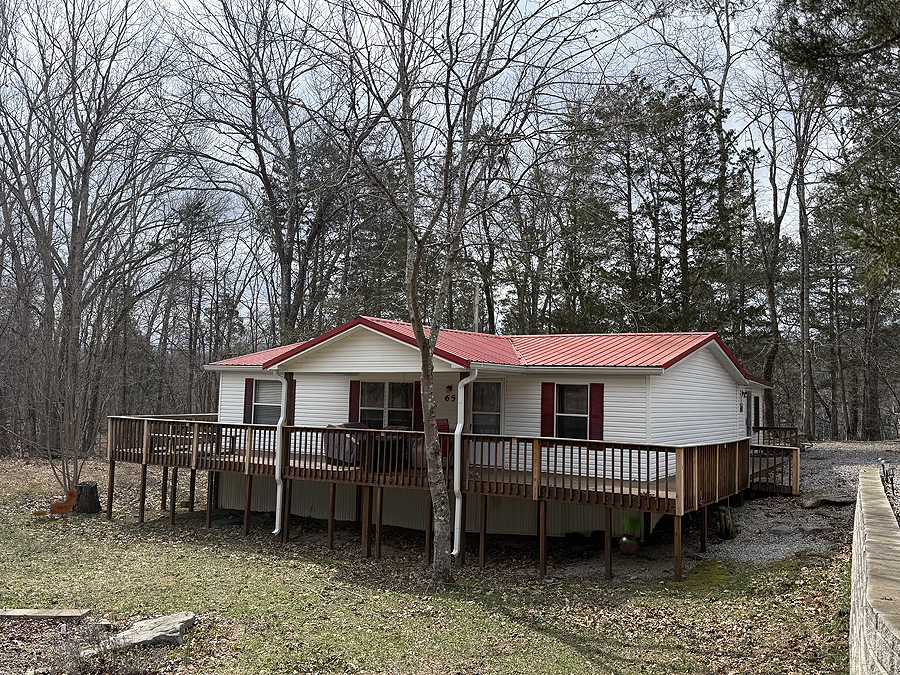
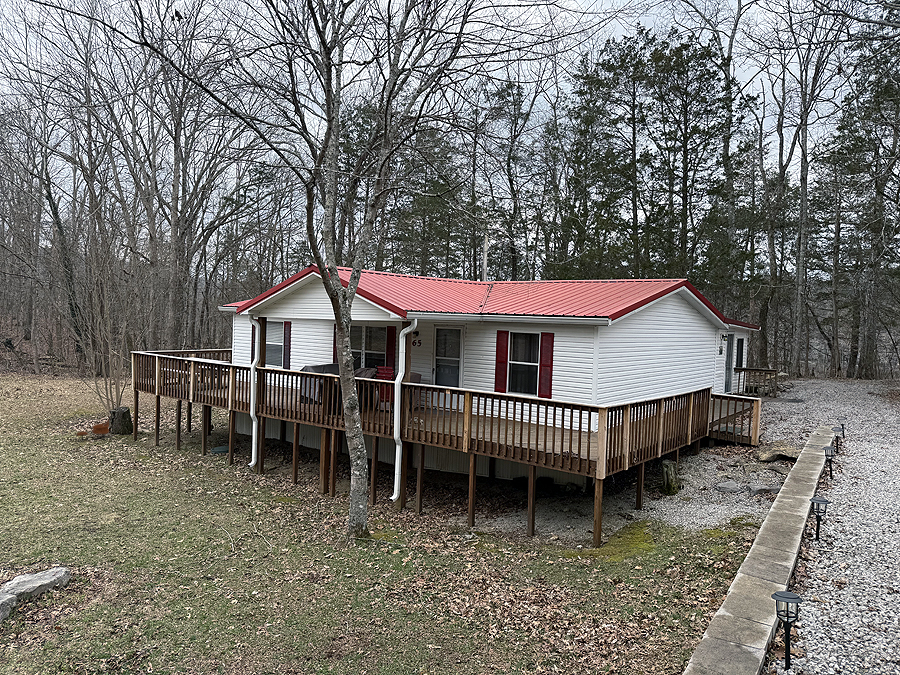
potted tree: present [619,515,642,554] -> none [564,460,589,500]

